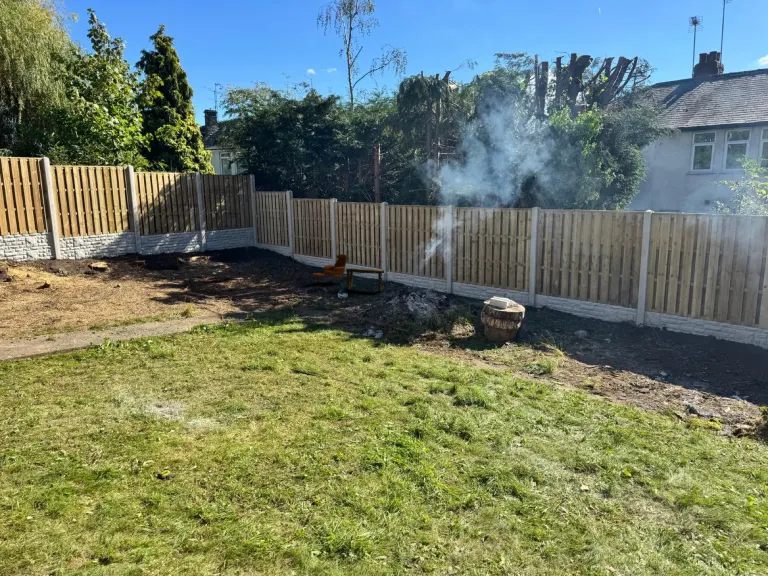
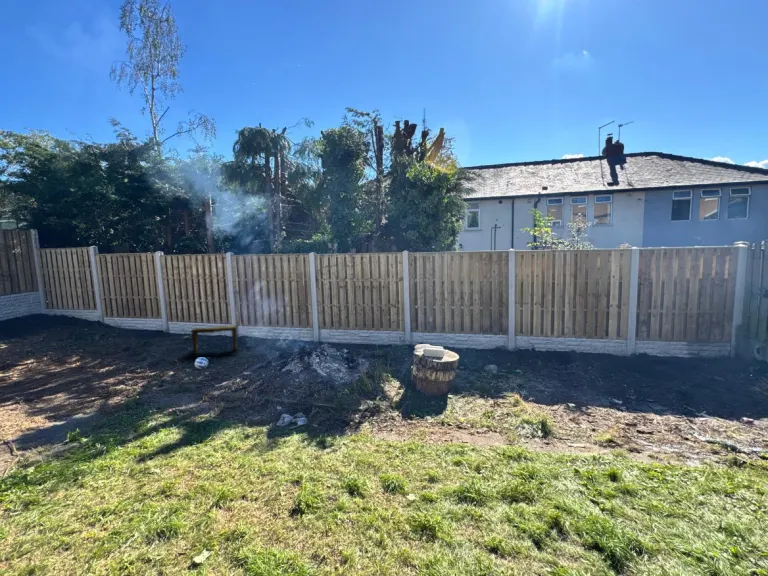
lounge chair: present [312,254,347,284] -> none [142,313,185,354]

